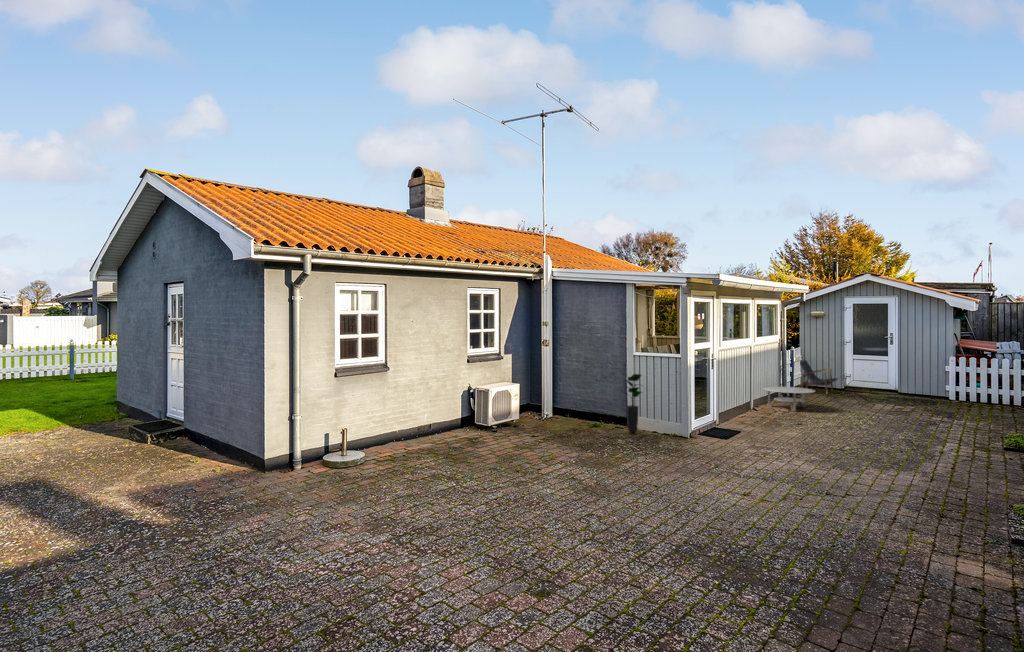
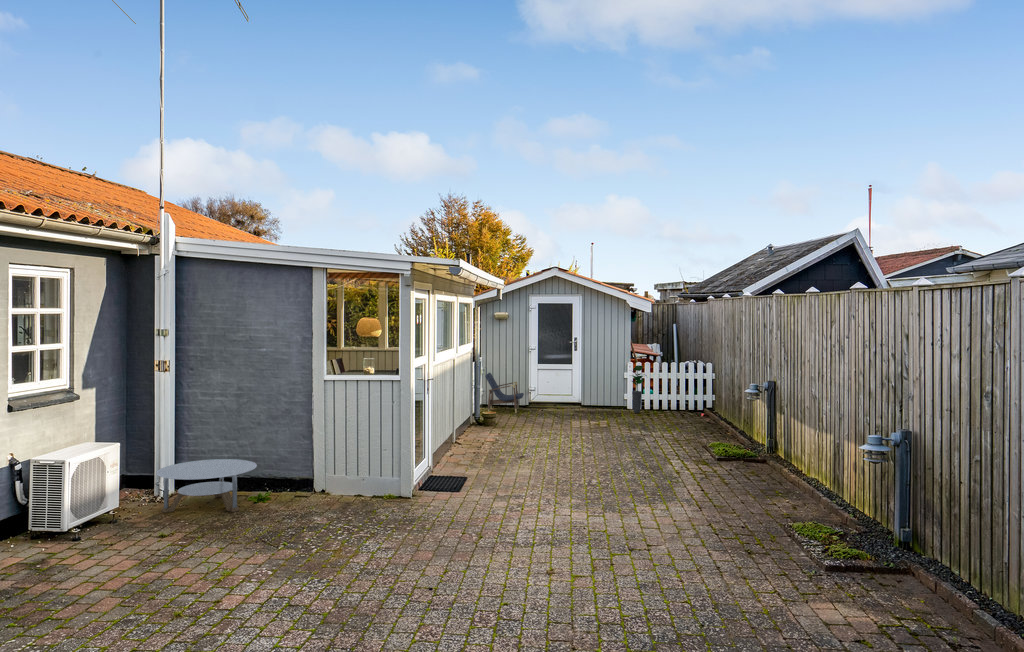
potted plant: present [626,374,641,433] -> present [632,365,643,413]
round table: present [764,387,815,412] -> present [156,459,257,512]

